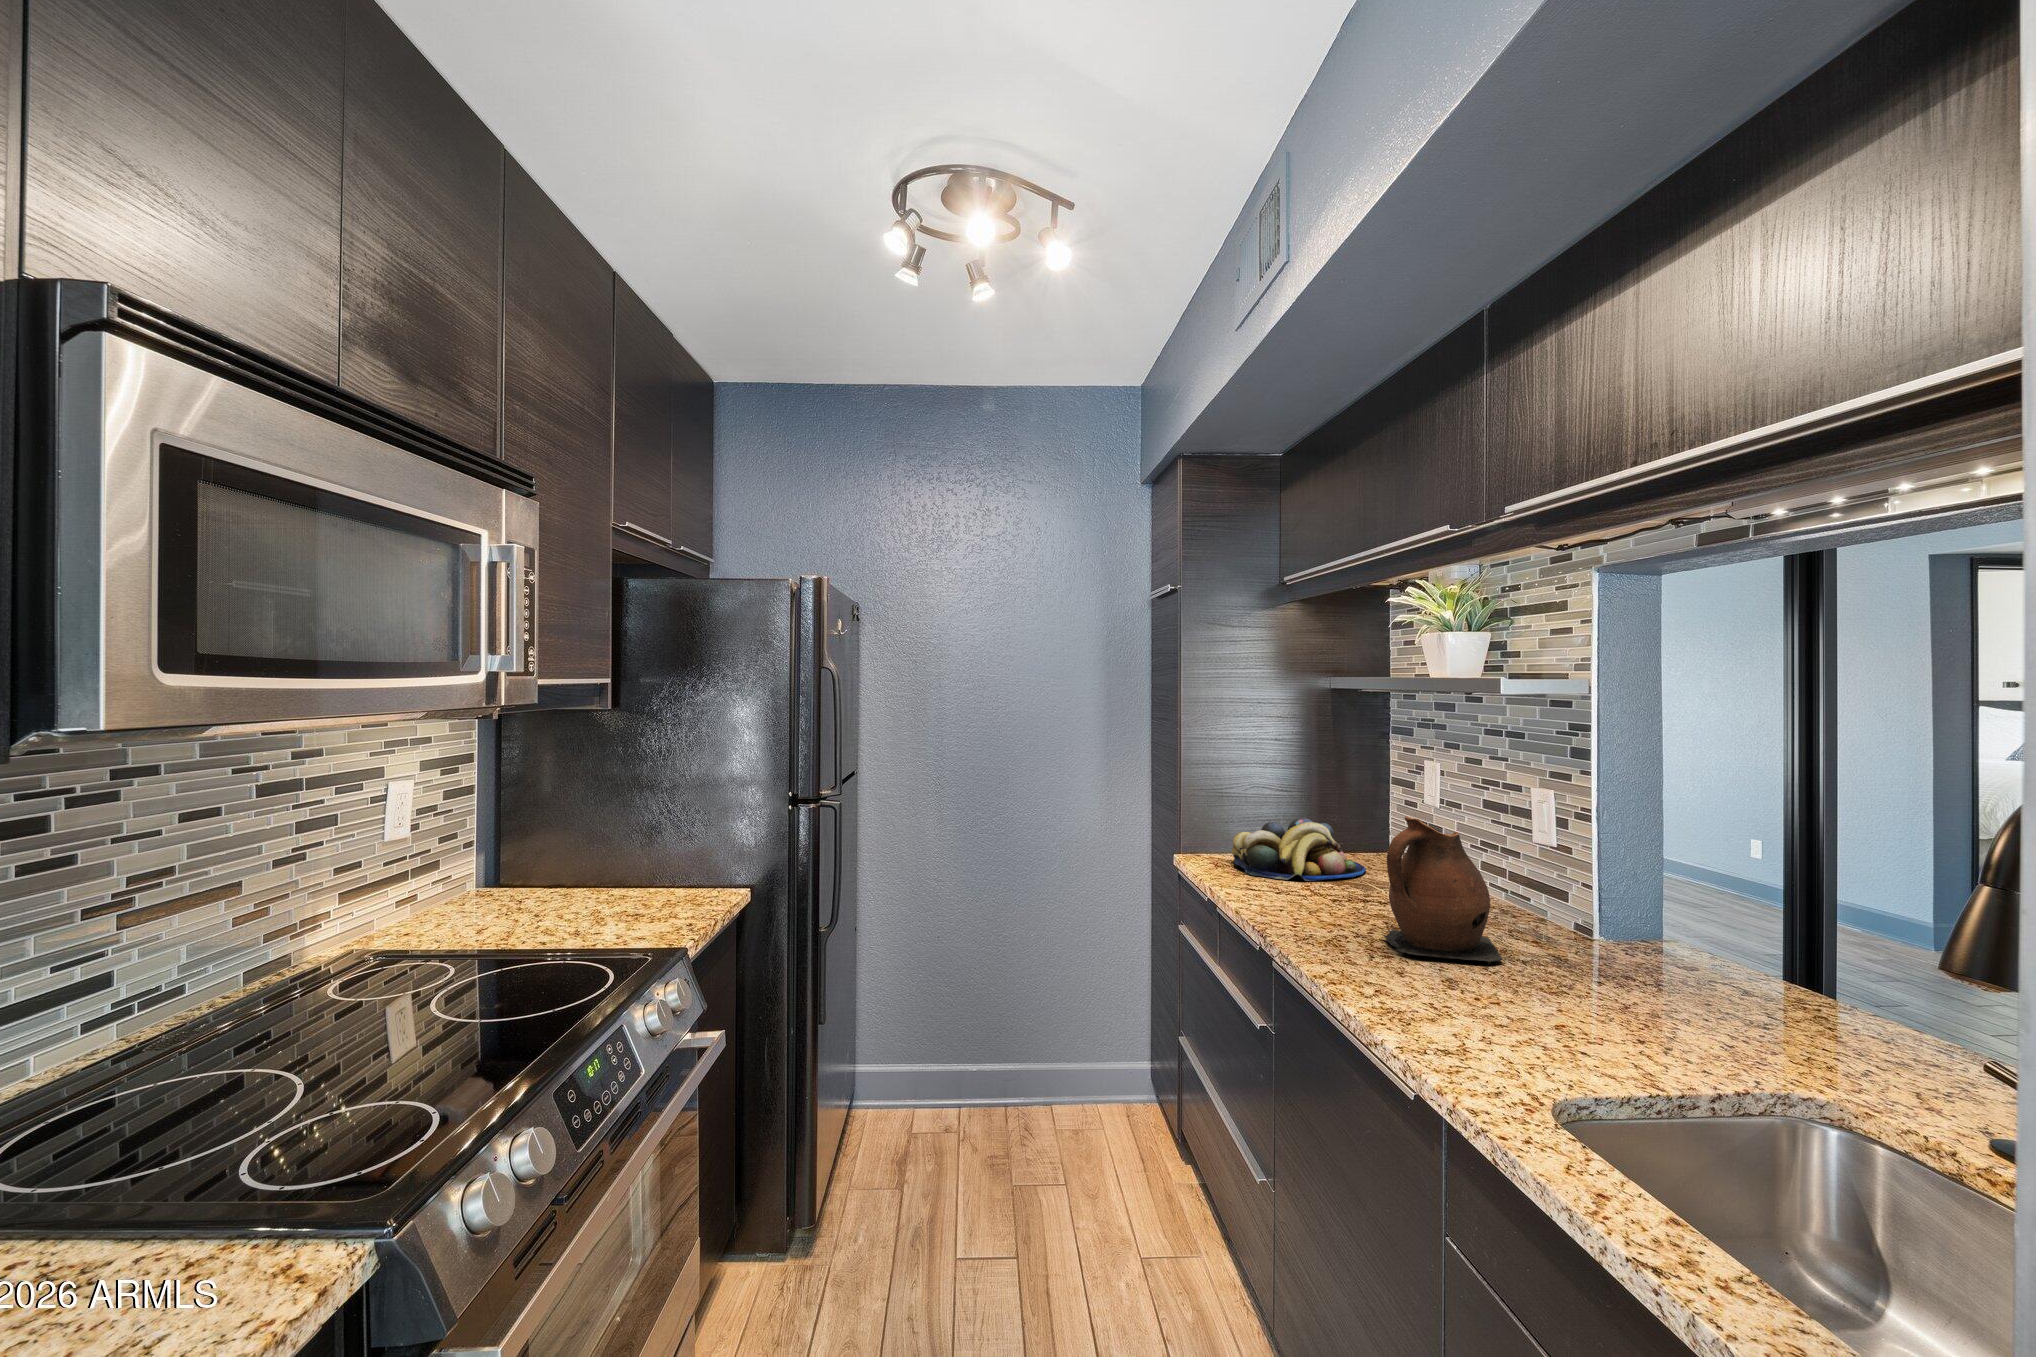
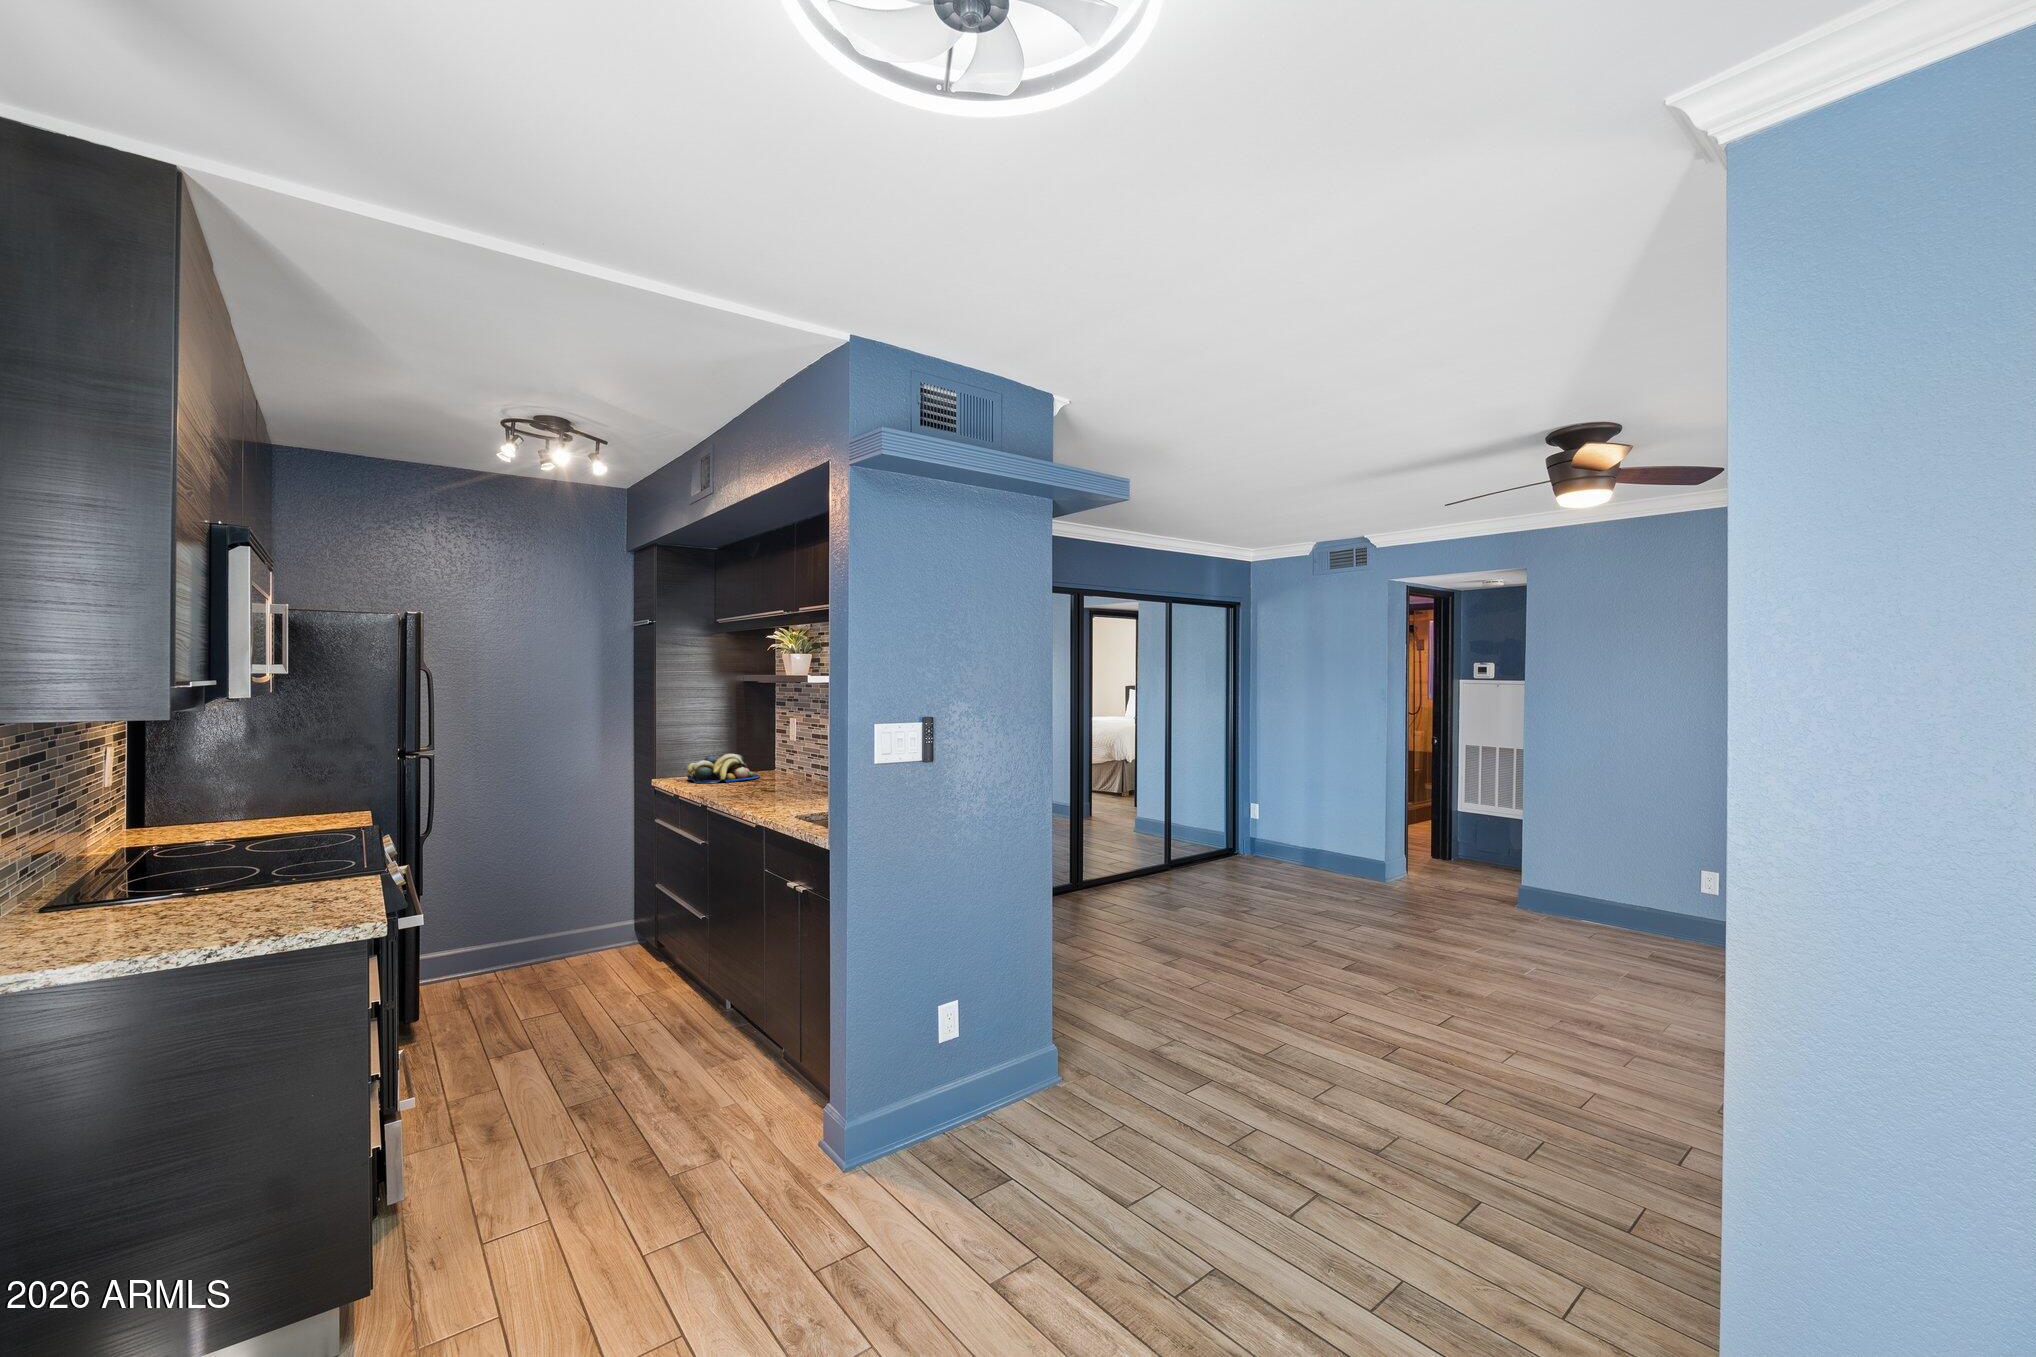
ceramic pitcher: present [1381,817,1502,964] -> none [757,736,805,795]

